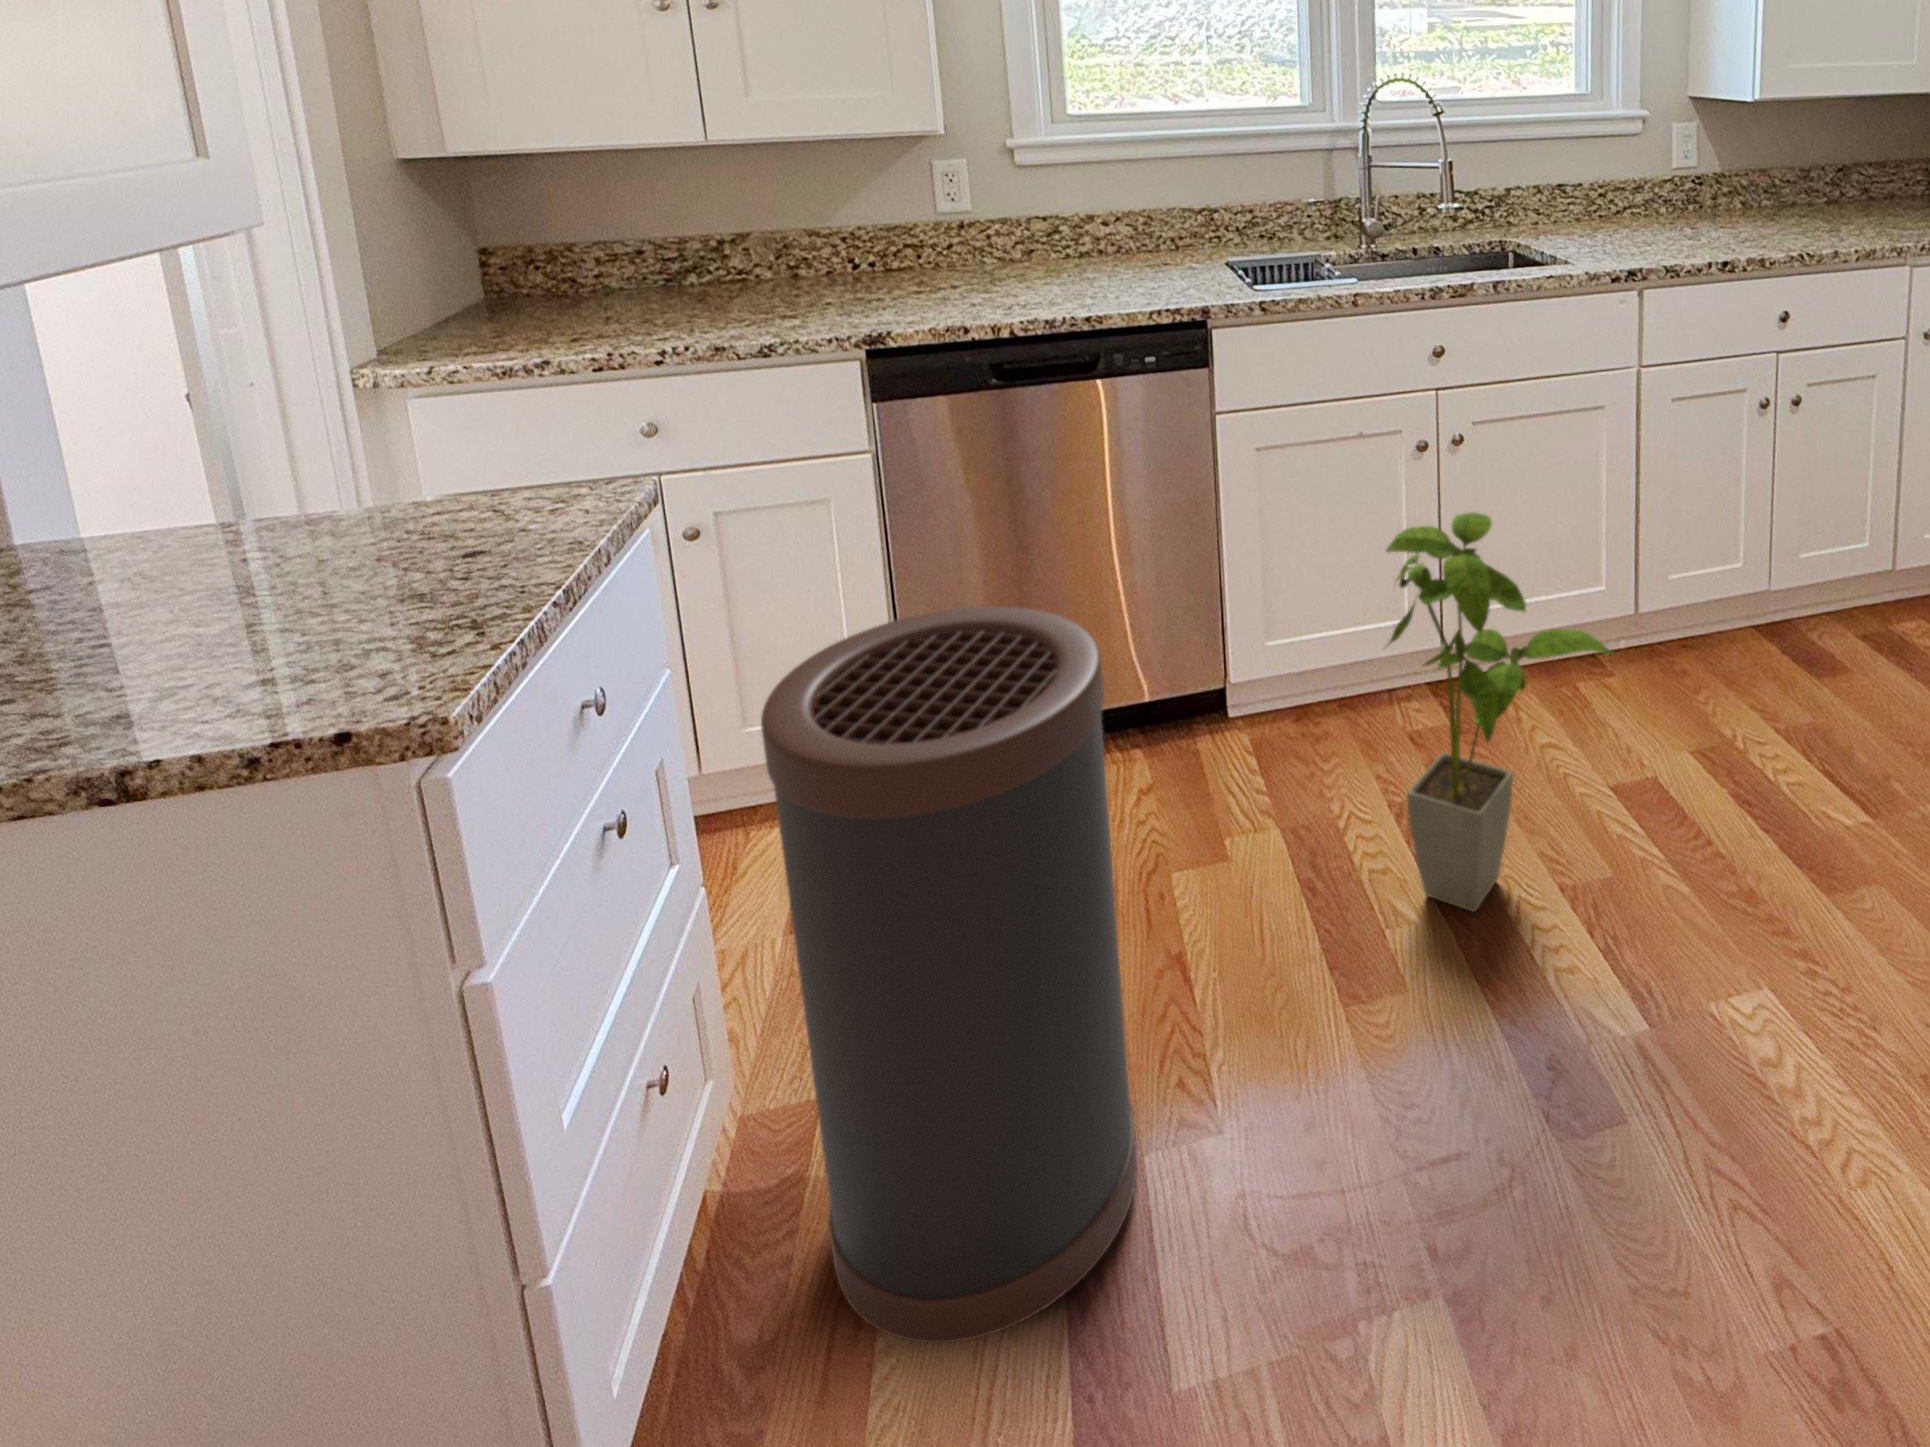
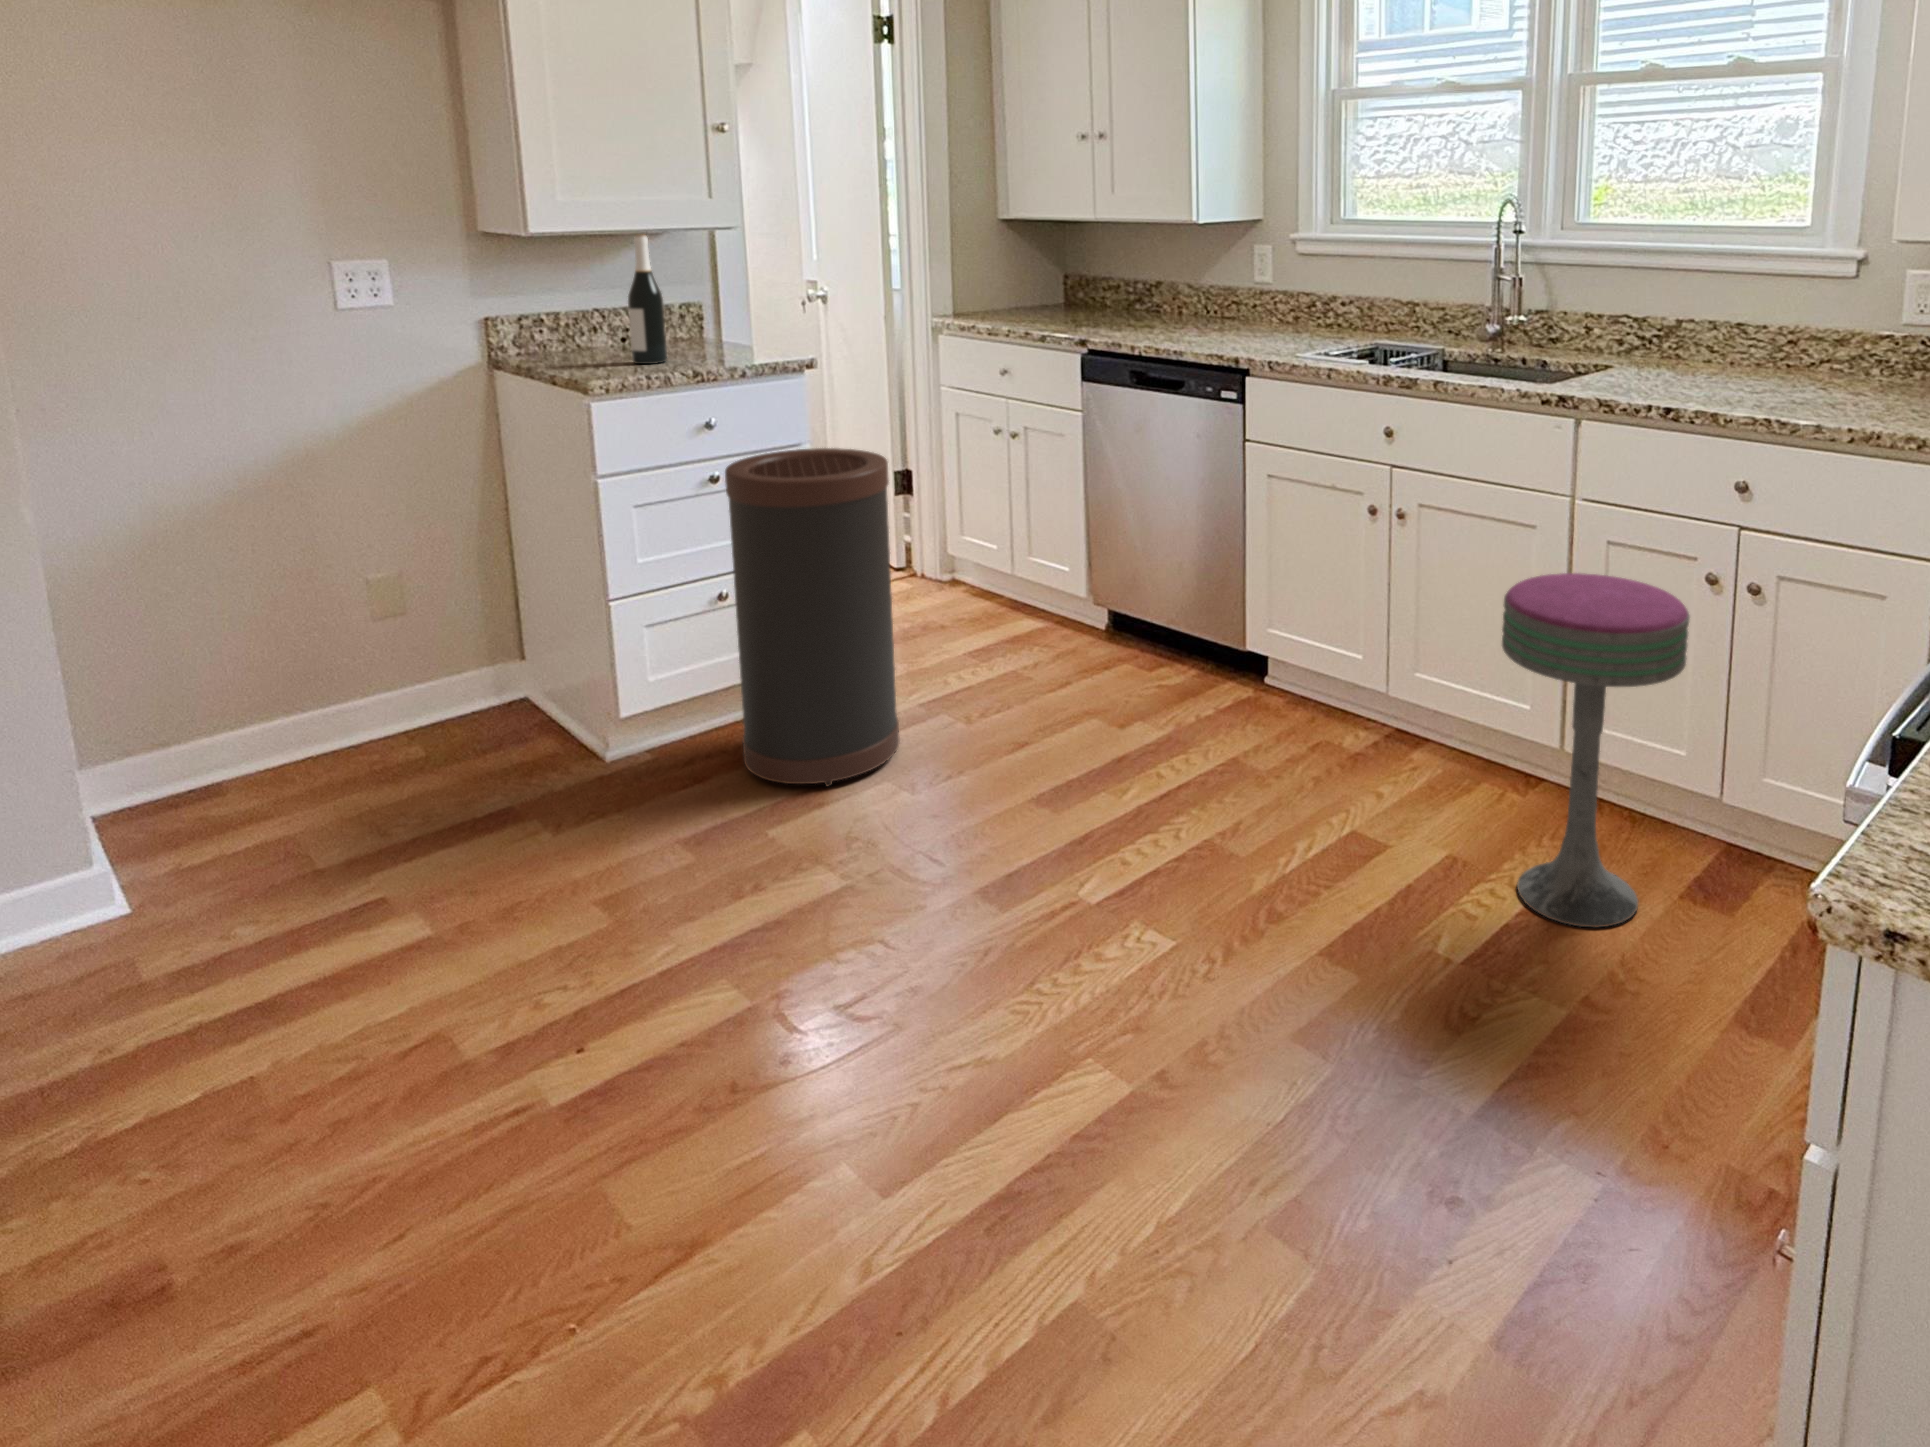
wine bottle: none [213,282,368,647] -> present [628,234,667,364]
bar stool: none [1727,417,1902,741] -> present [1502,573,1690,928]
house plant: present [1386,512,1613,911] -> none [1057,504,1221,814]

